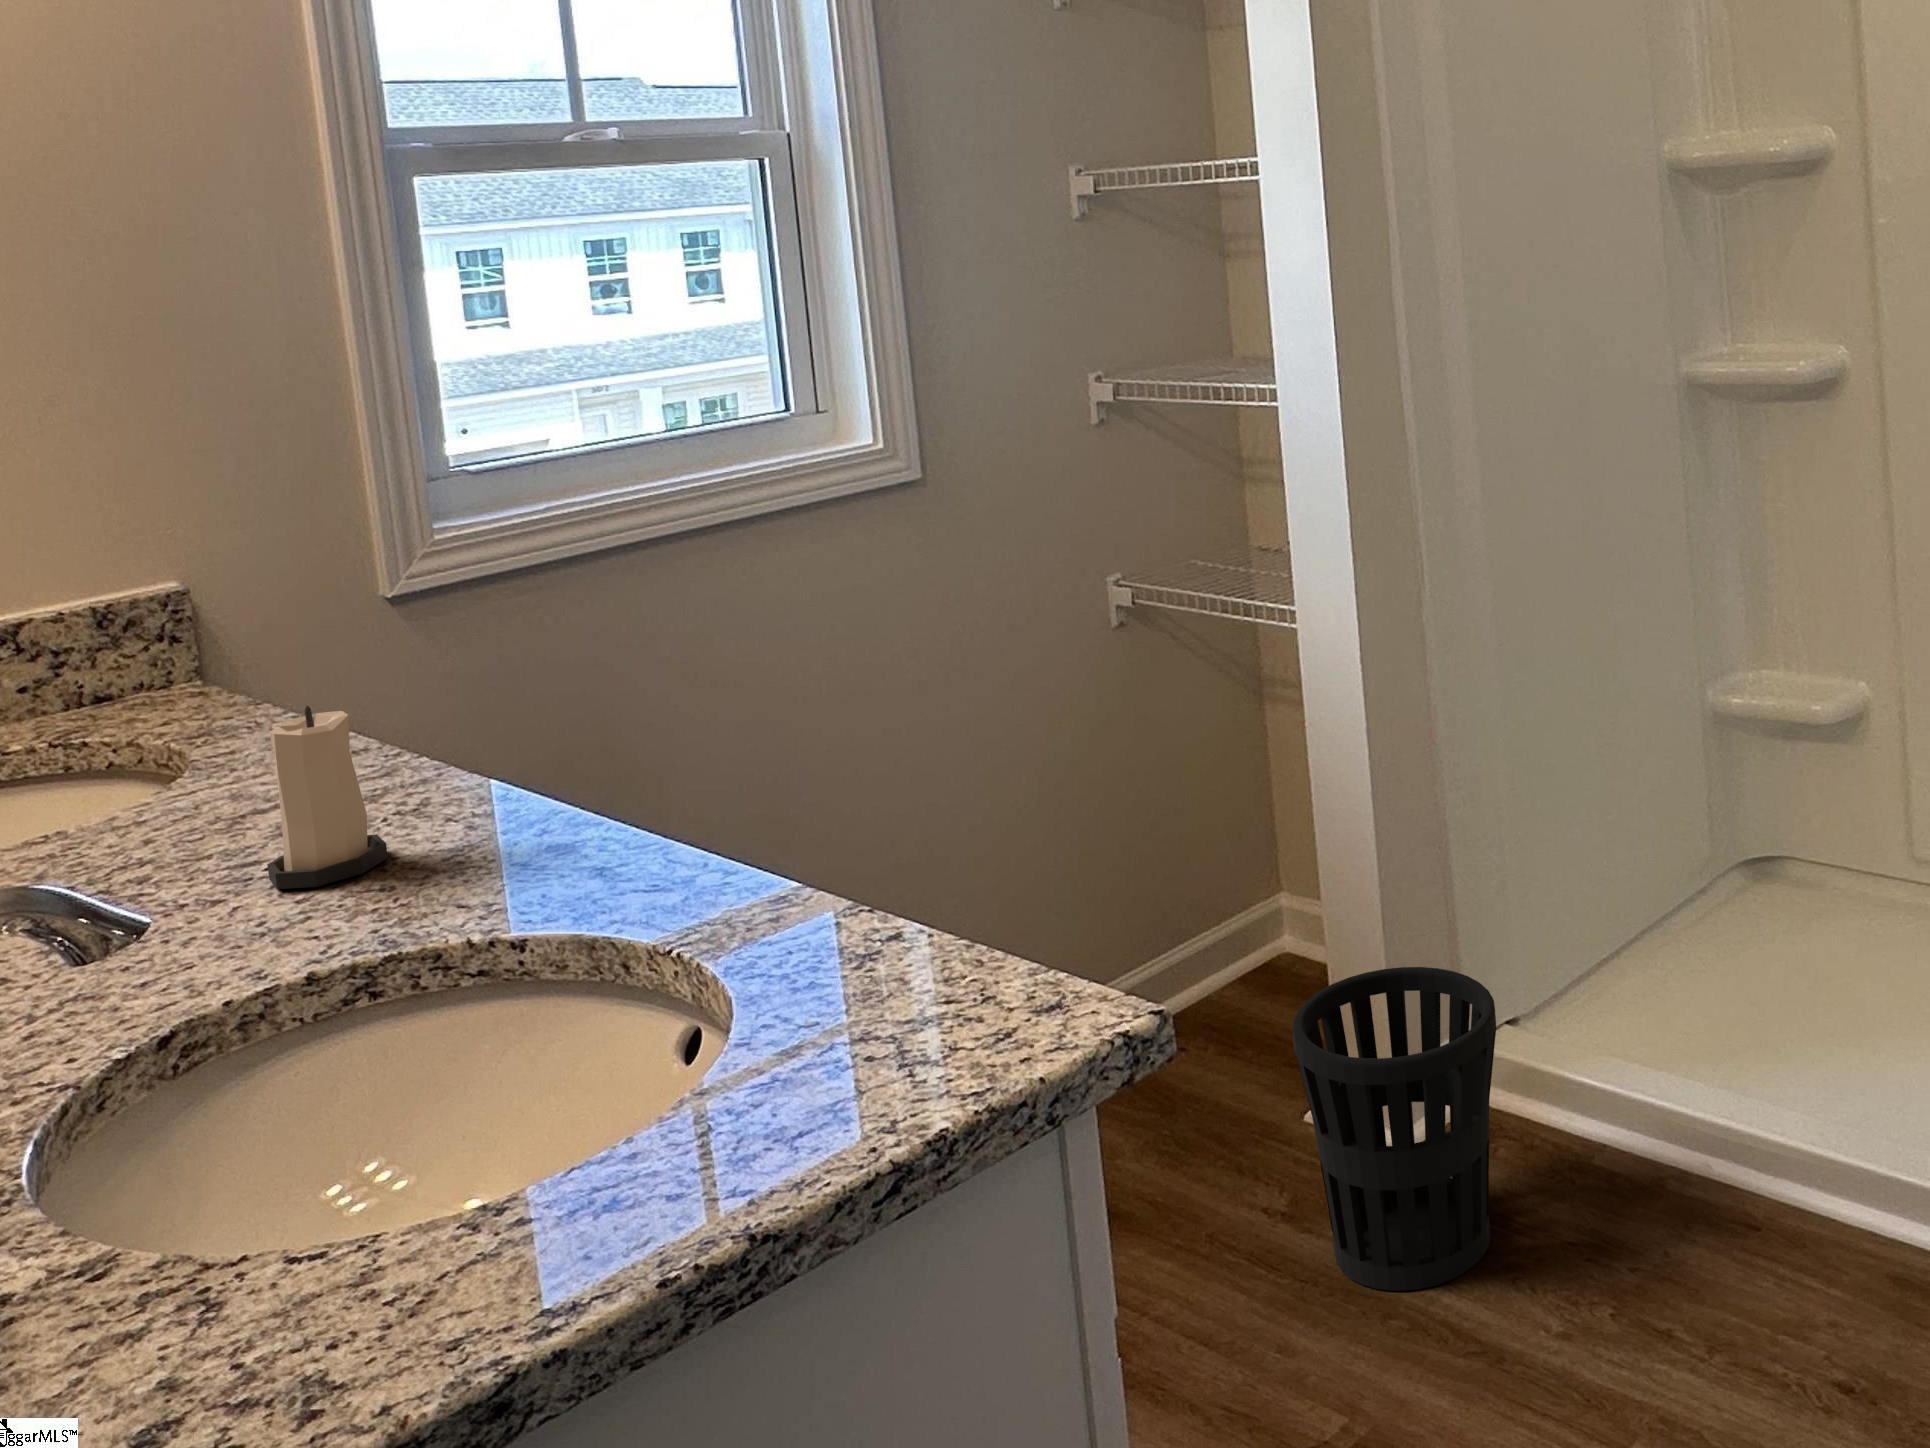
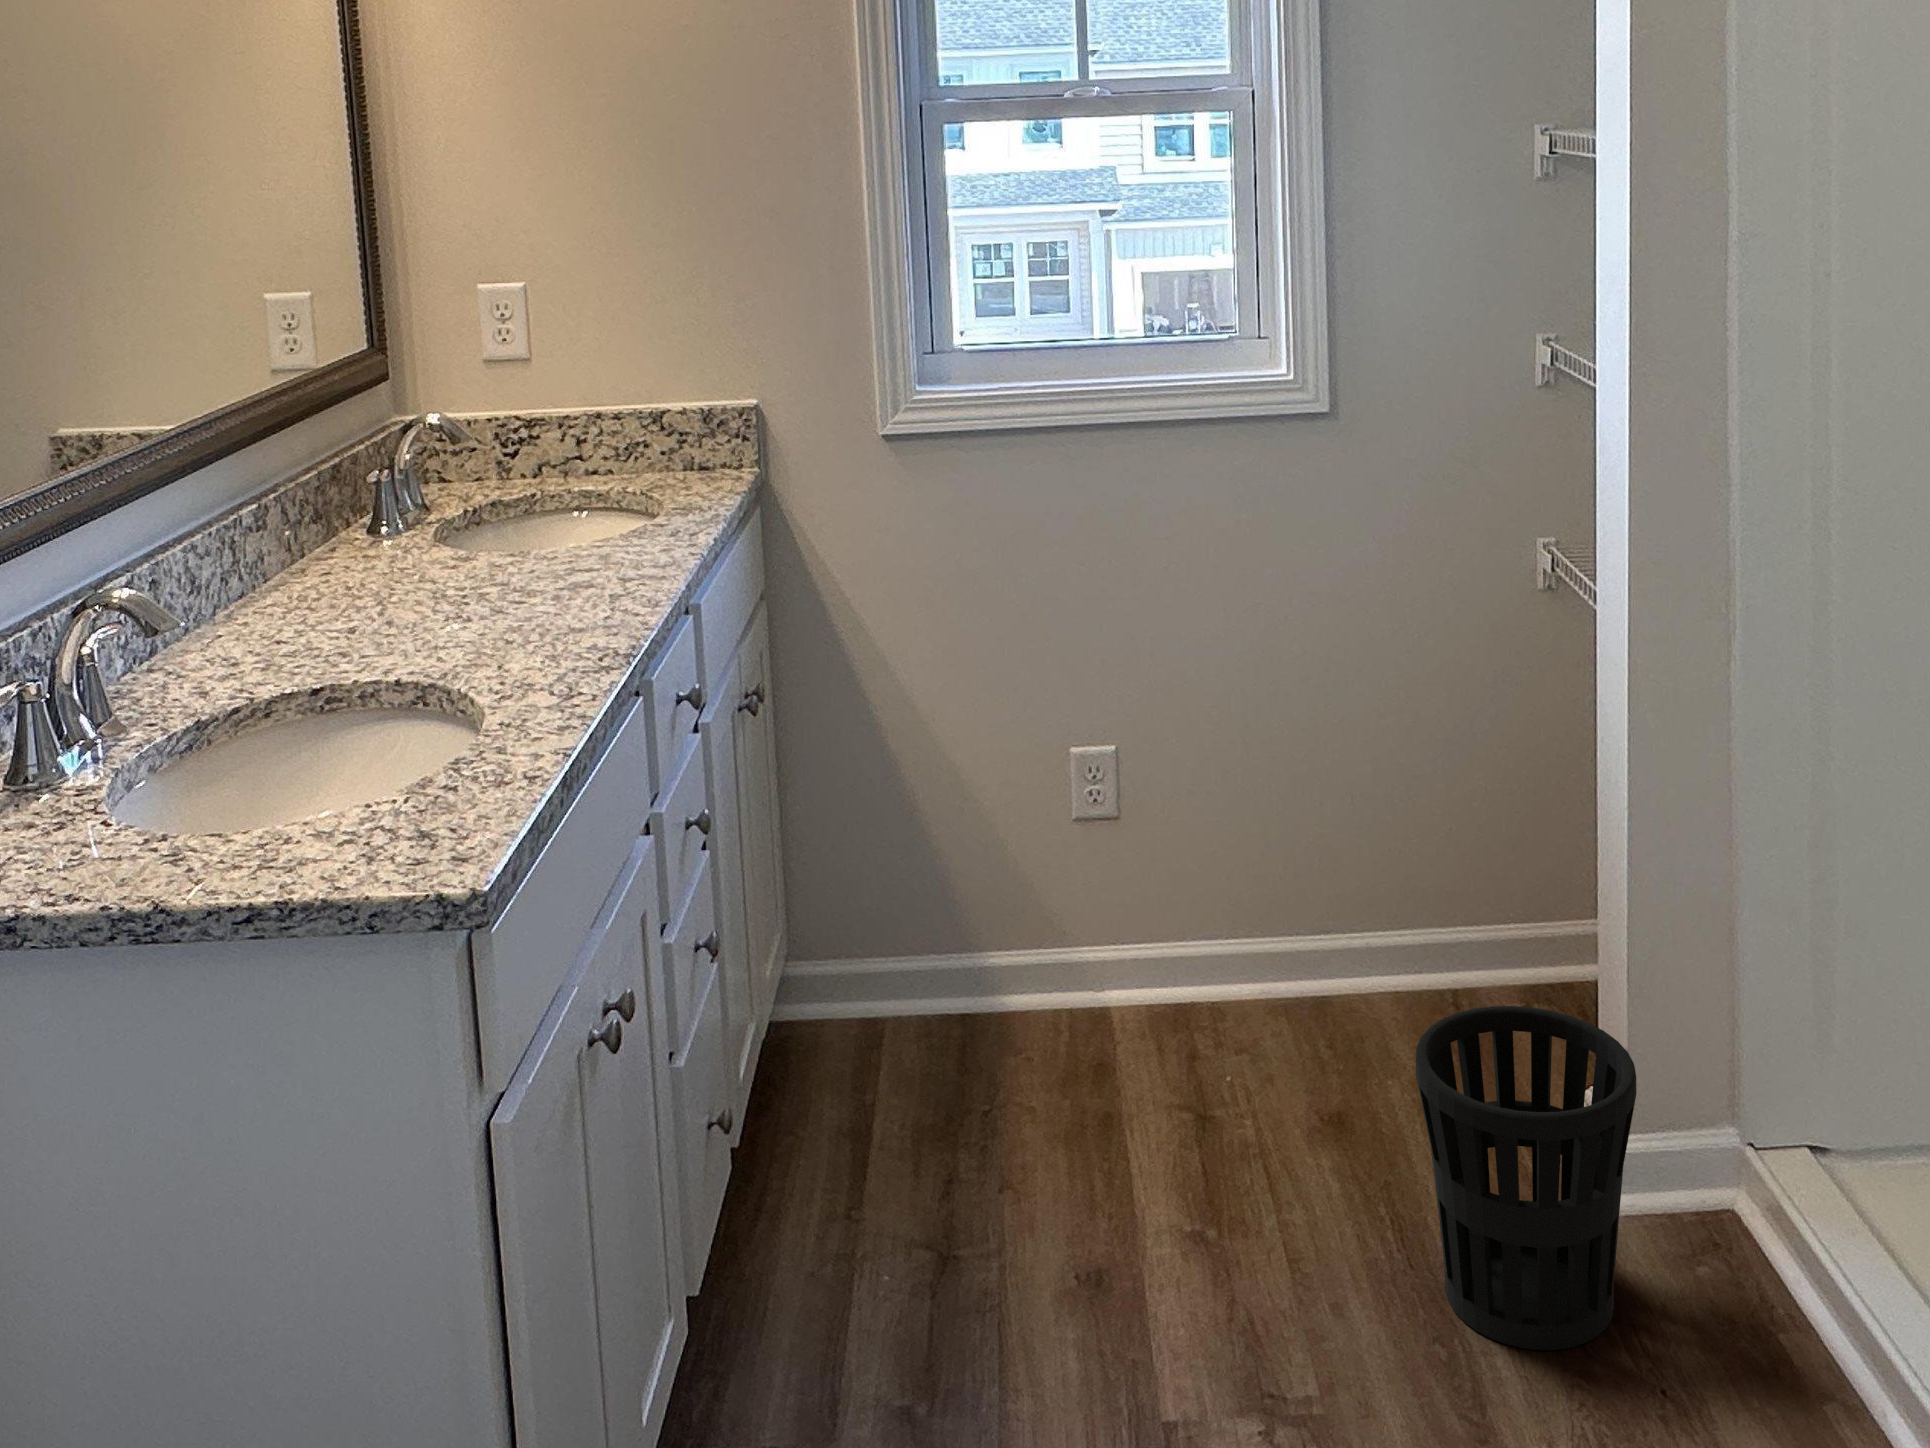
candle: present [267,706,388,889] -> none [489,512,557,626]

